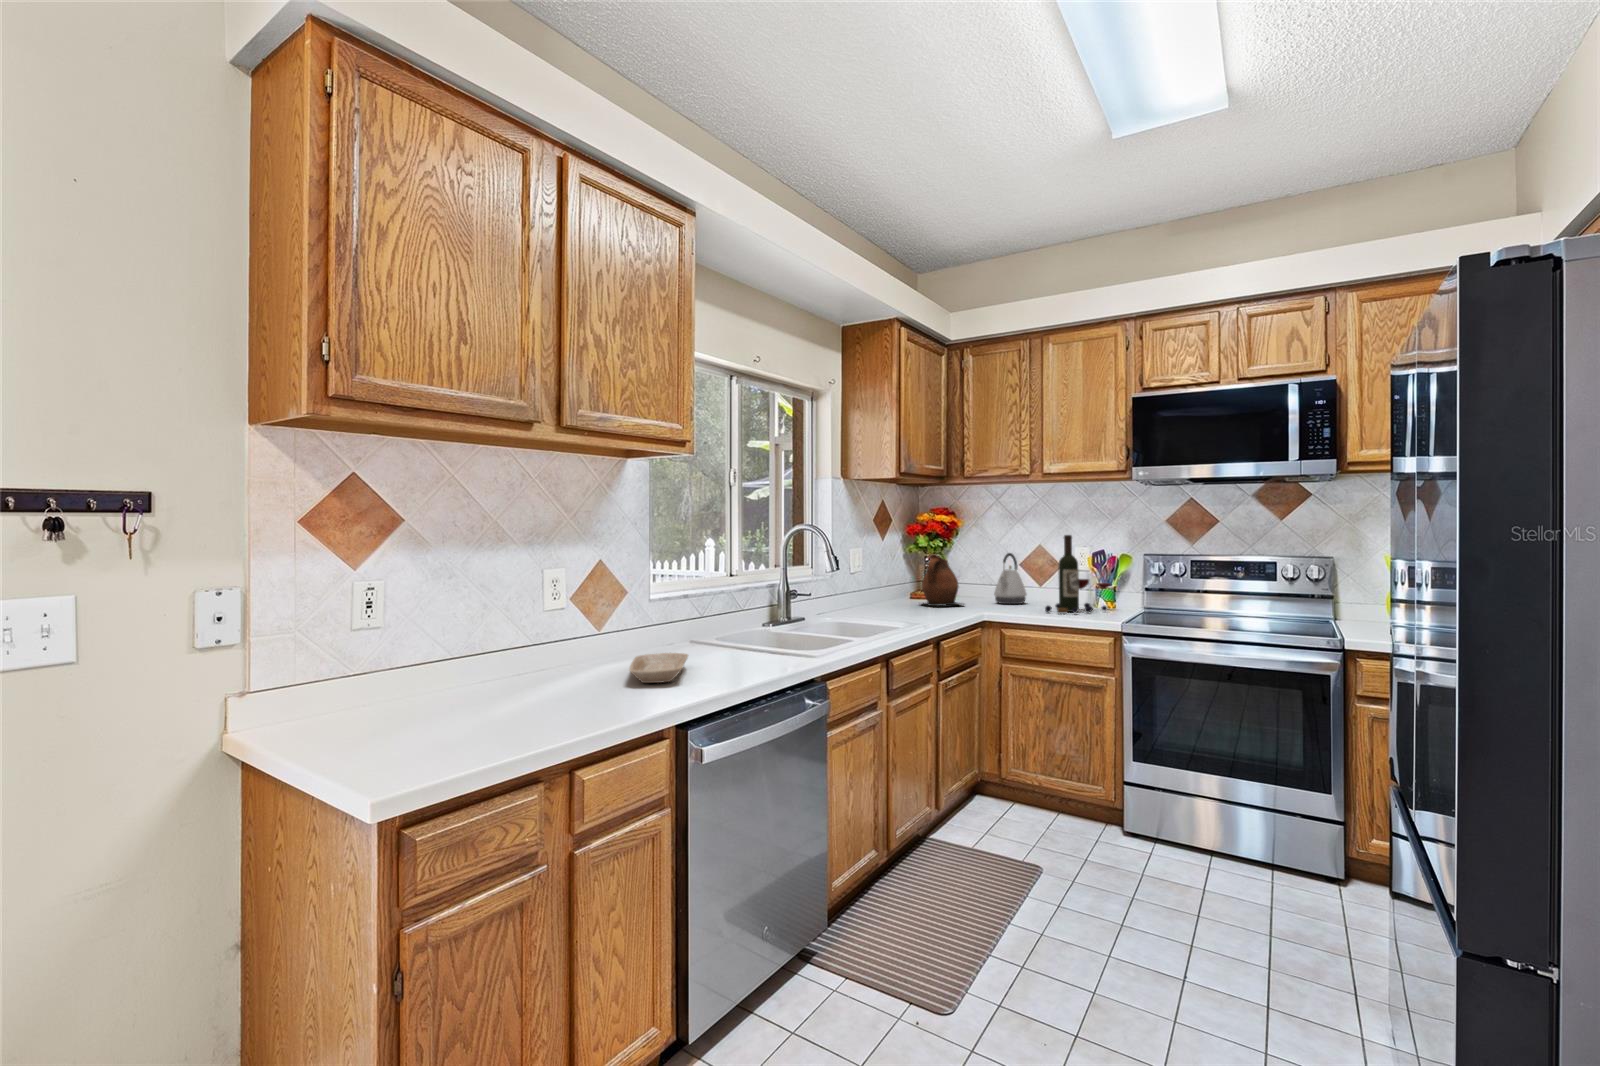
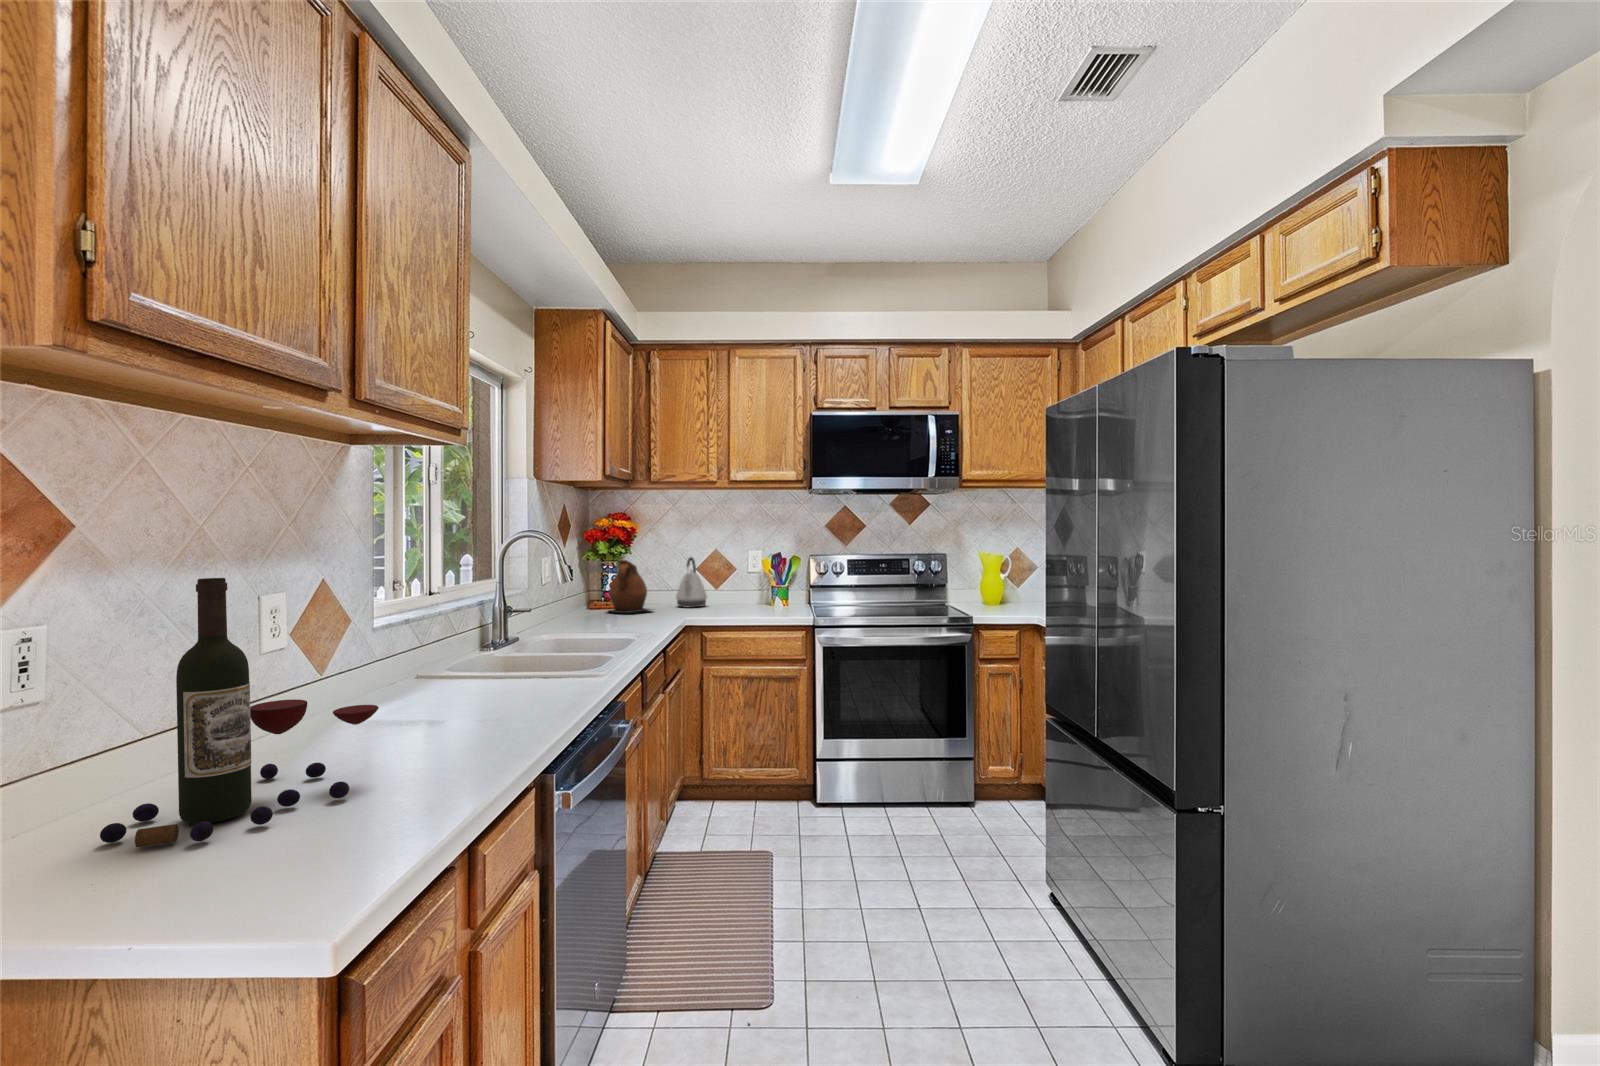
wine bottle: present [1045,535,1111,613] -> present [100,578,379,847]
tray: present [629,653,688,683] -> none [402,689,500,732]

